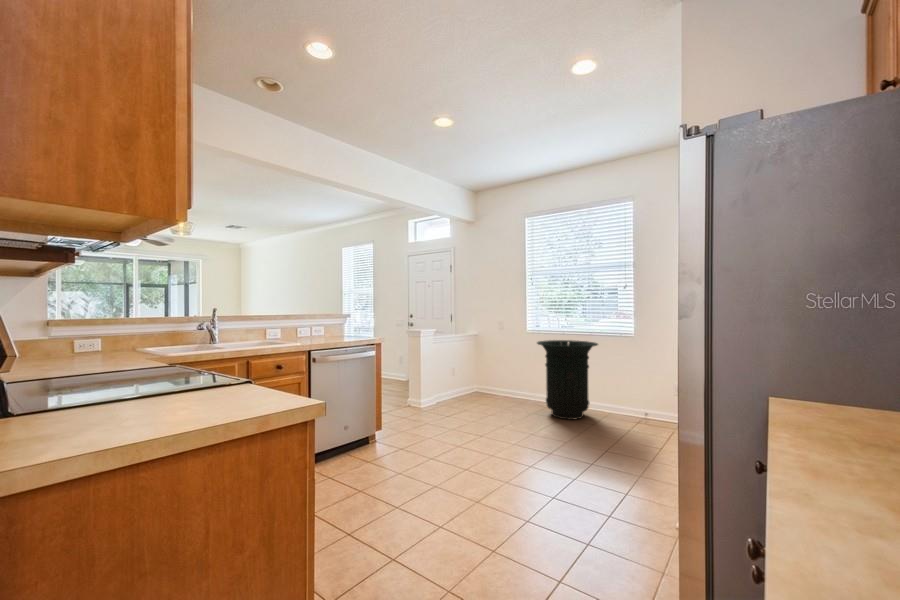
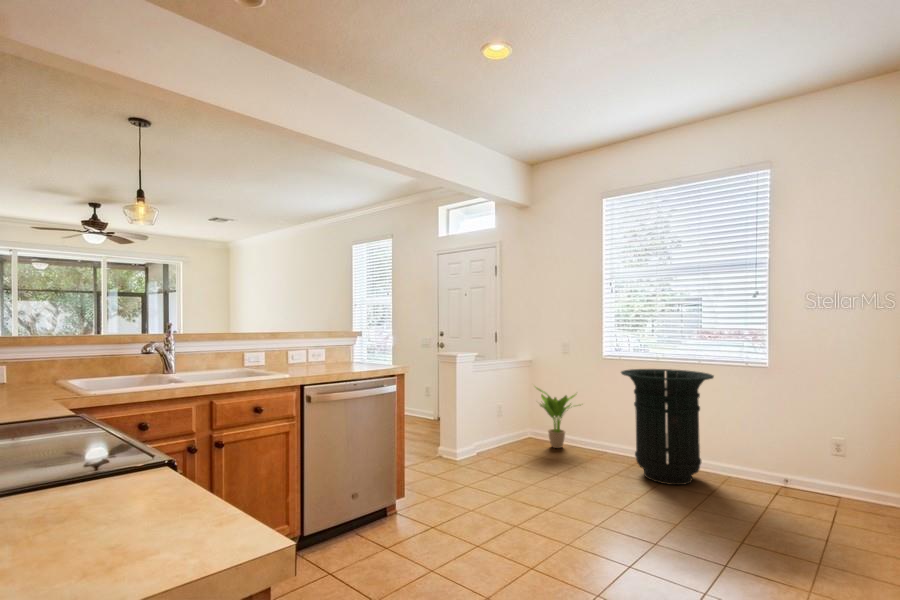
potted plant: none [476,352,514,399] -> present [536,387,577,448]

